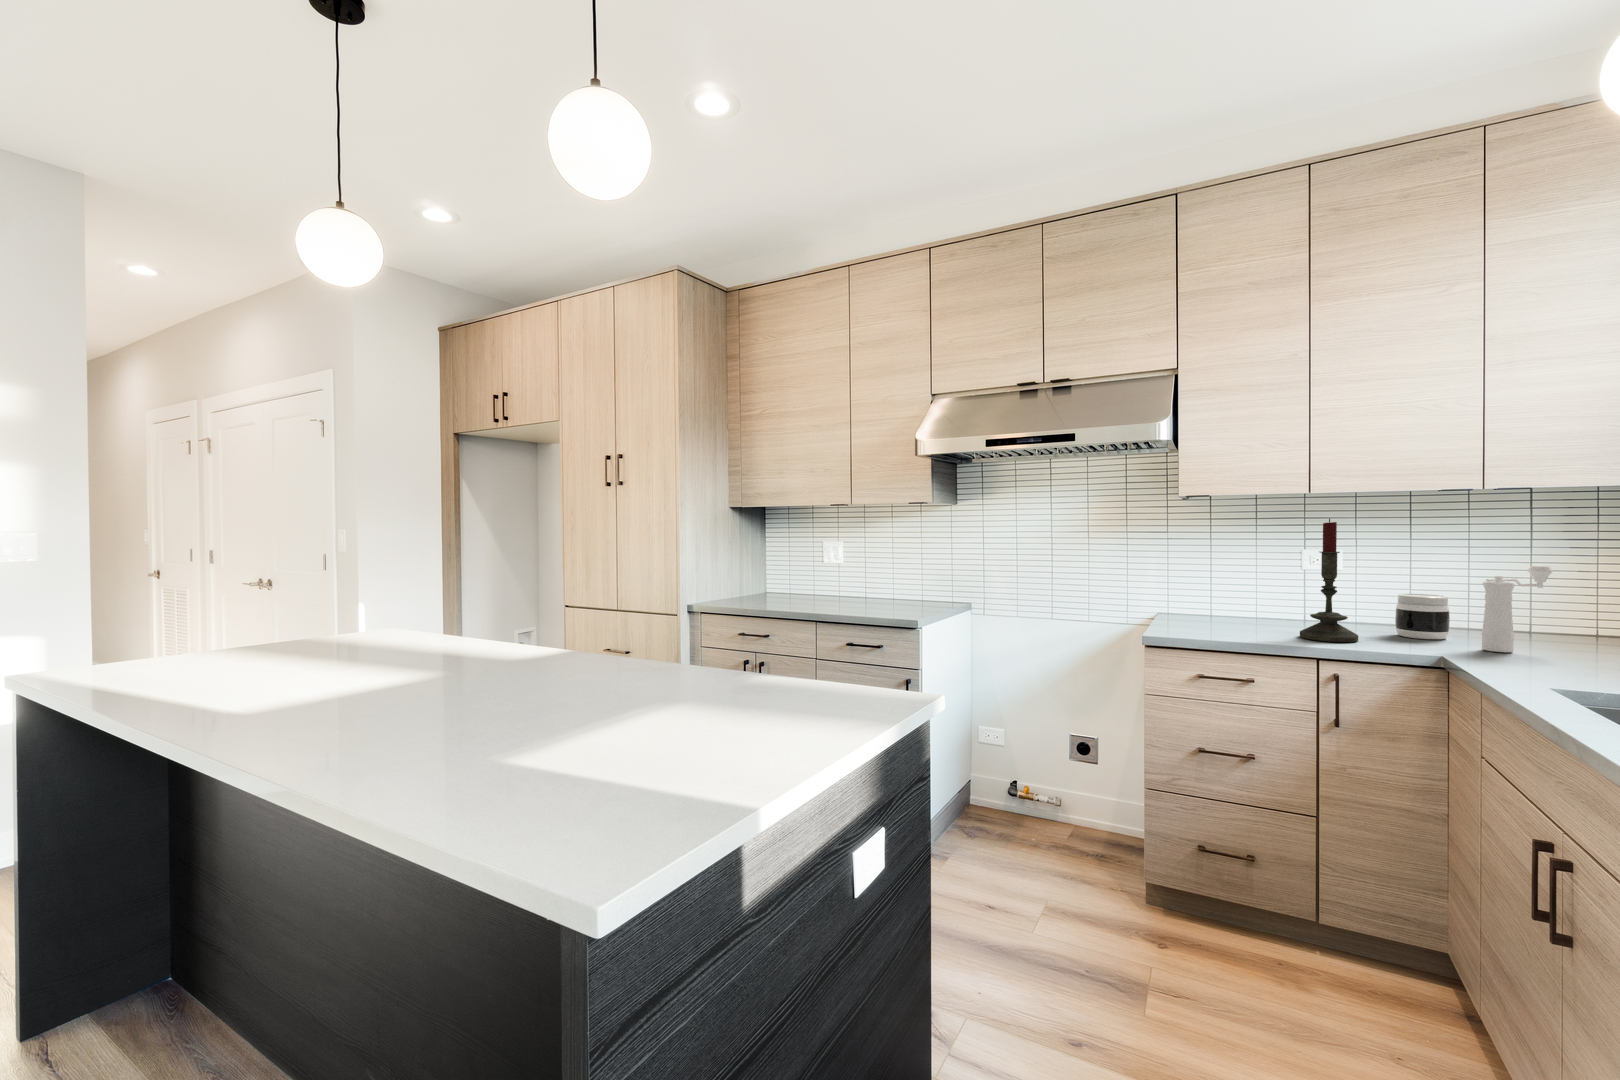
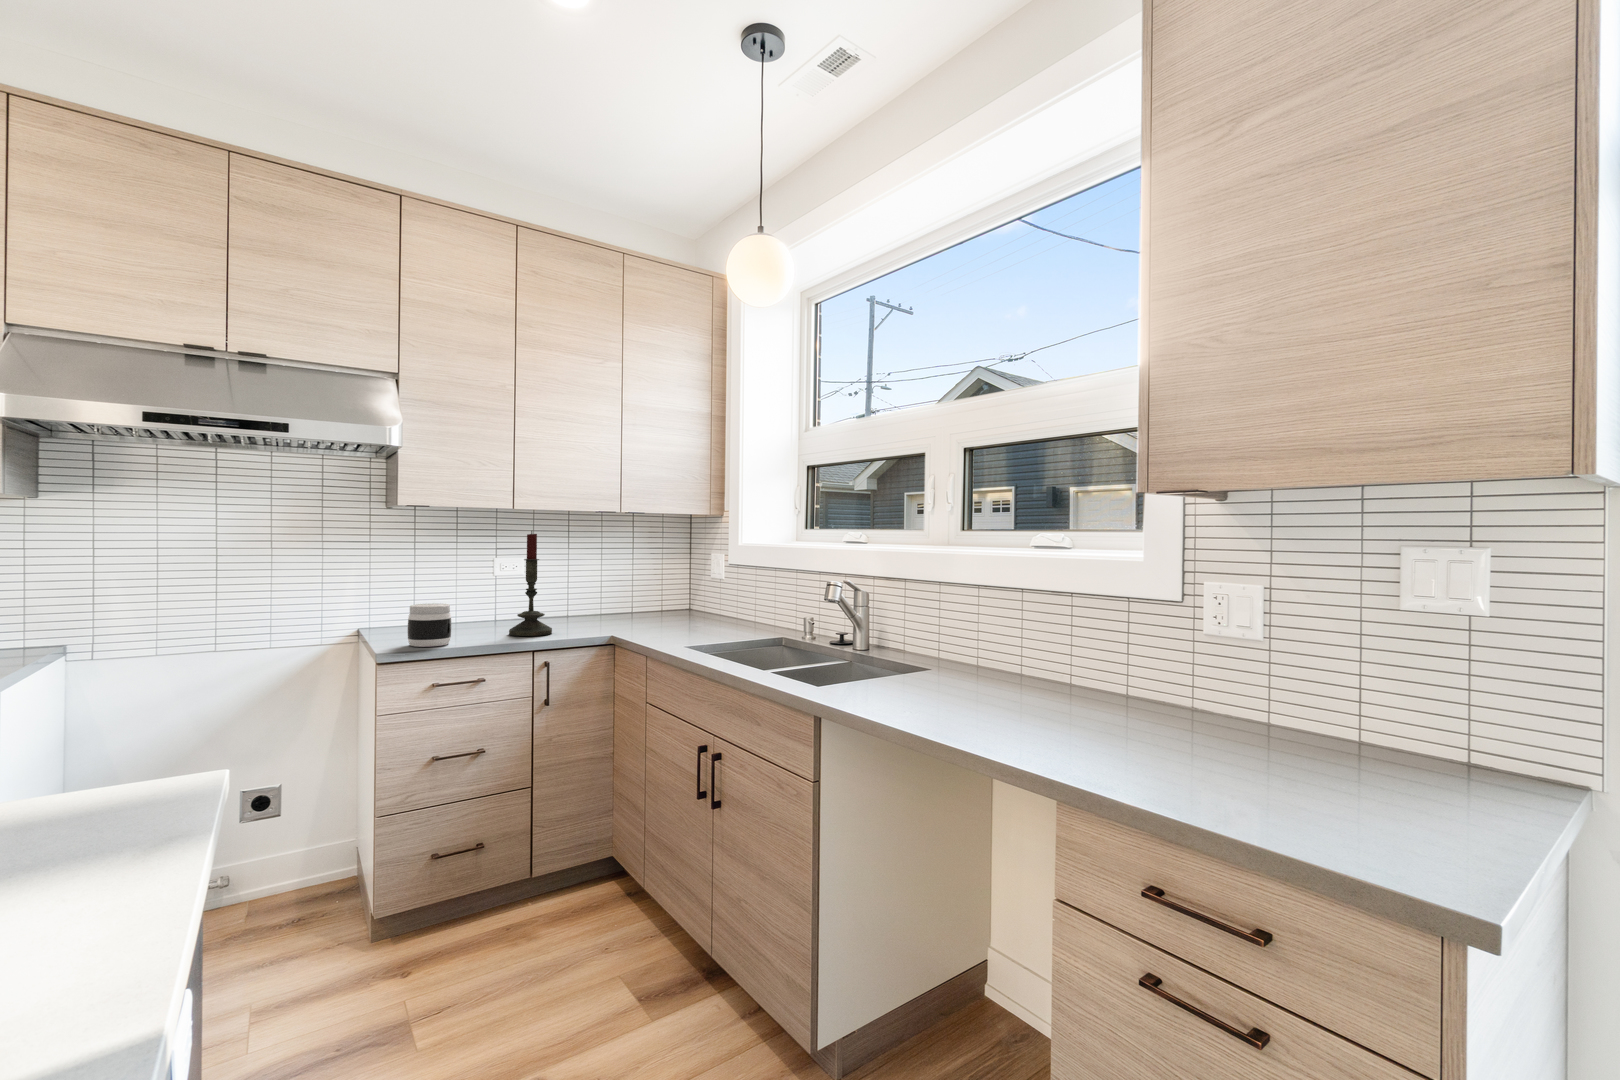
pepper mill: present [1482,566,1553,652] -> none [625,566,658,629]
jar: present [1395,594,1450,639] -> present [408,603,451,647]

